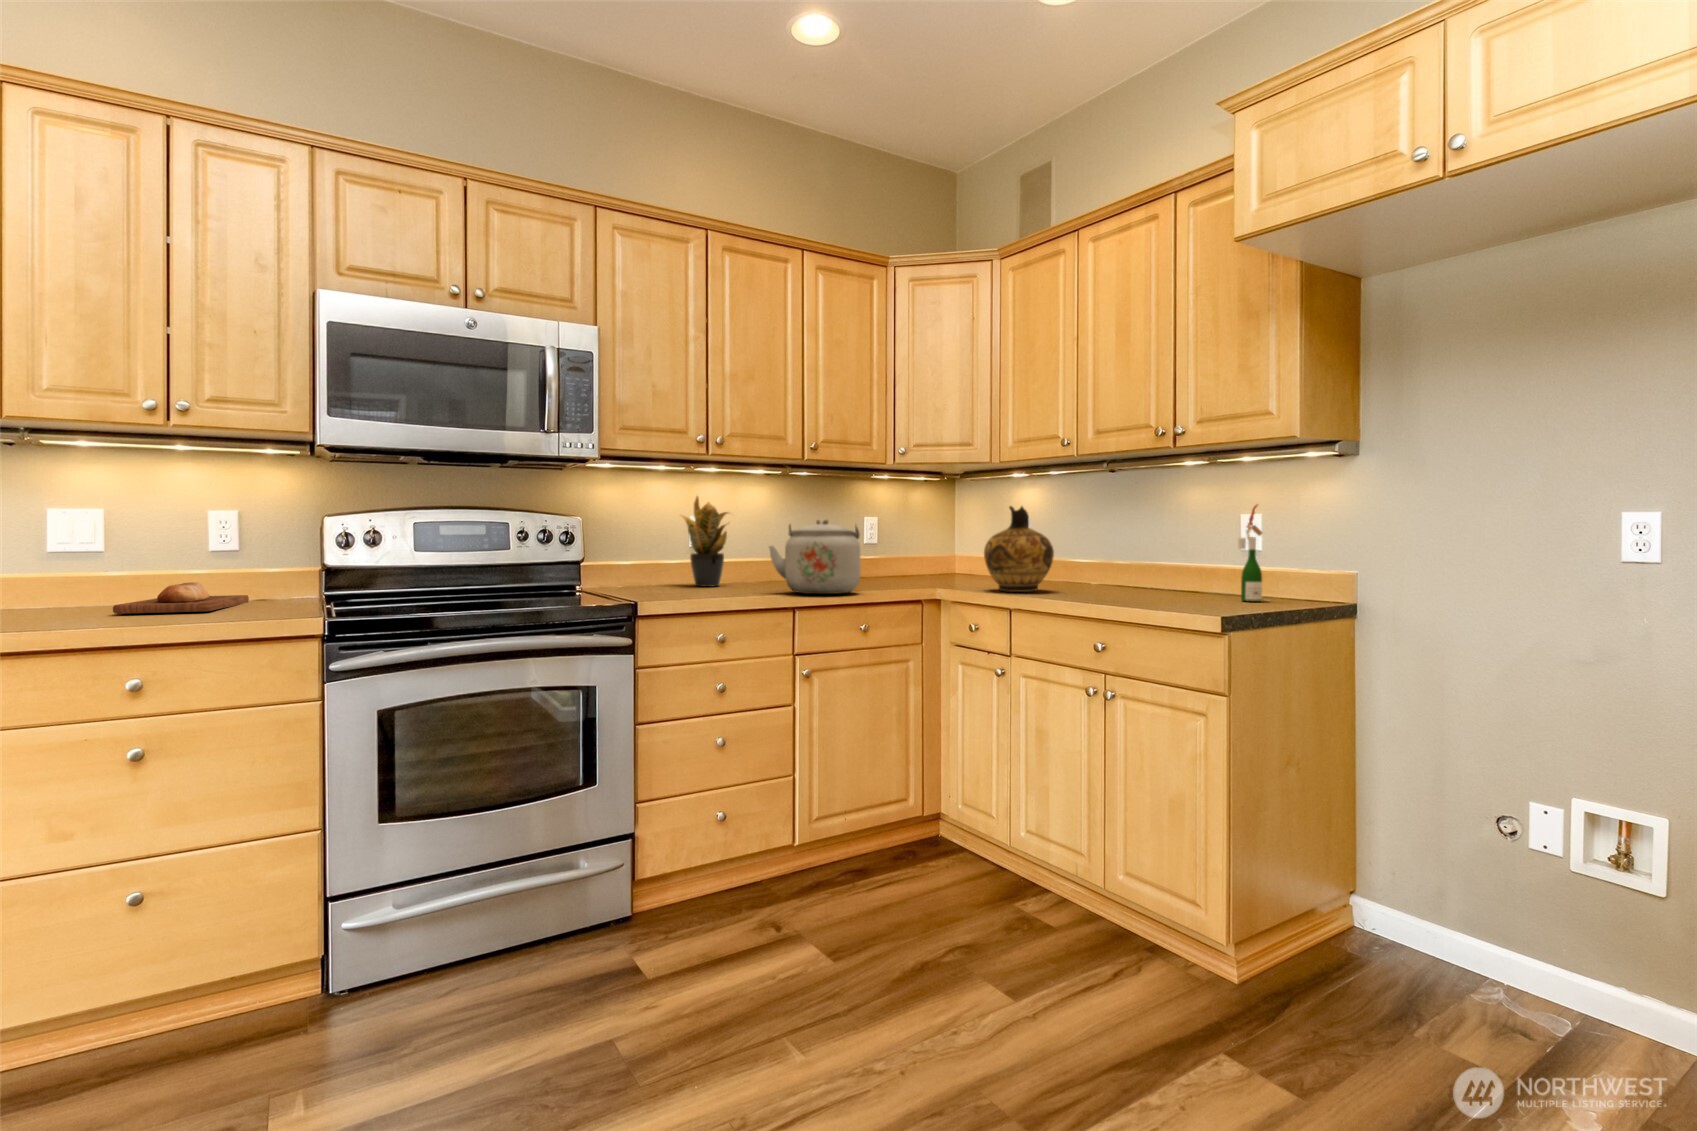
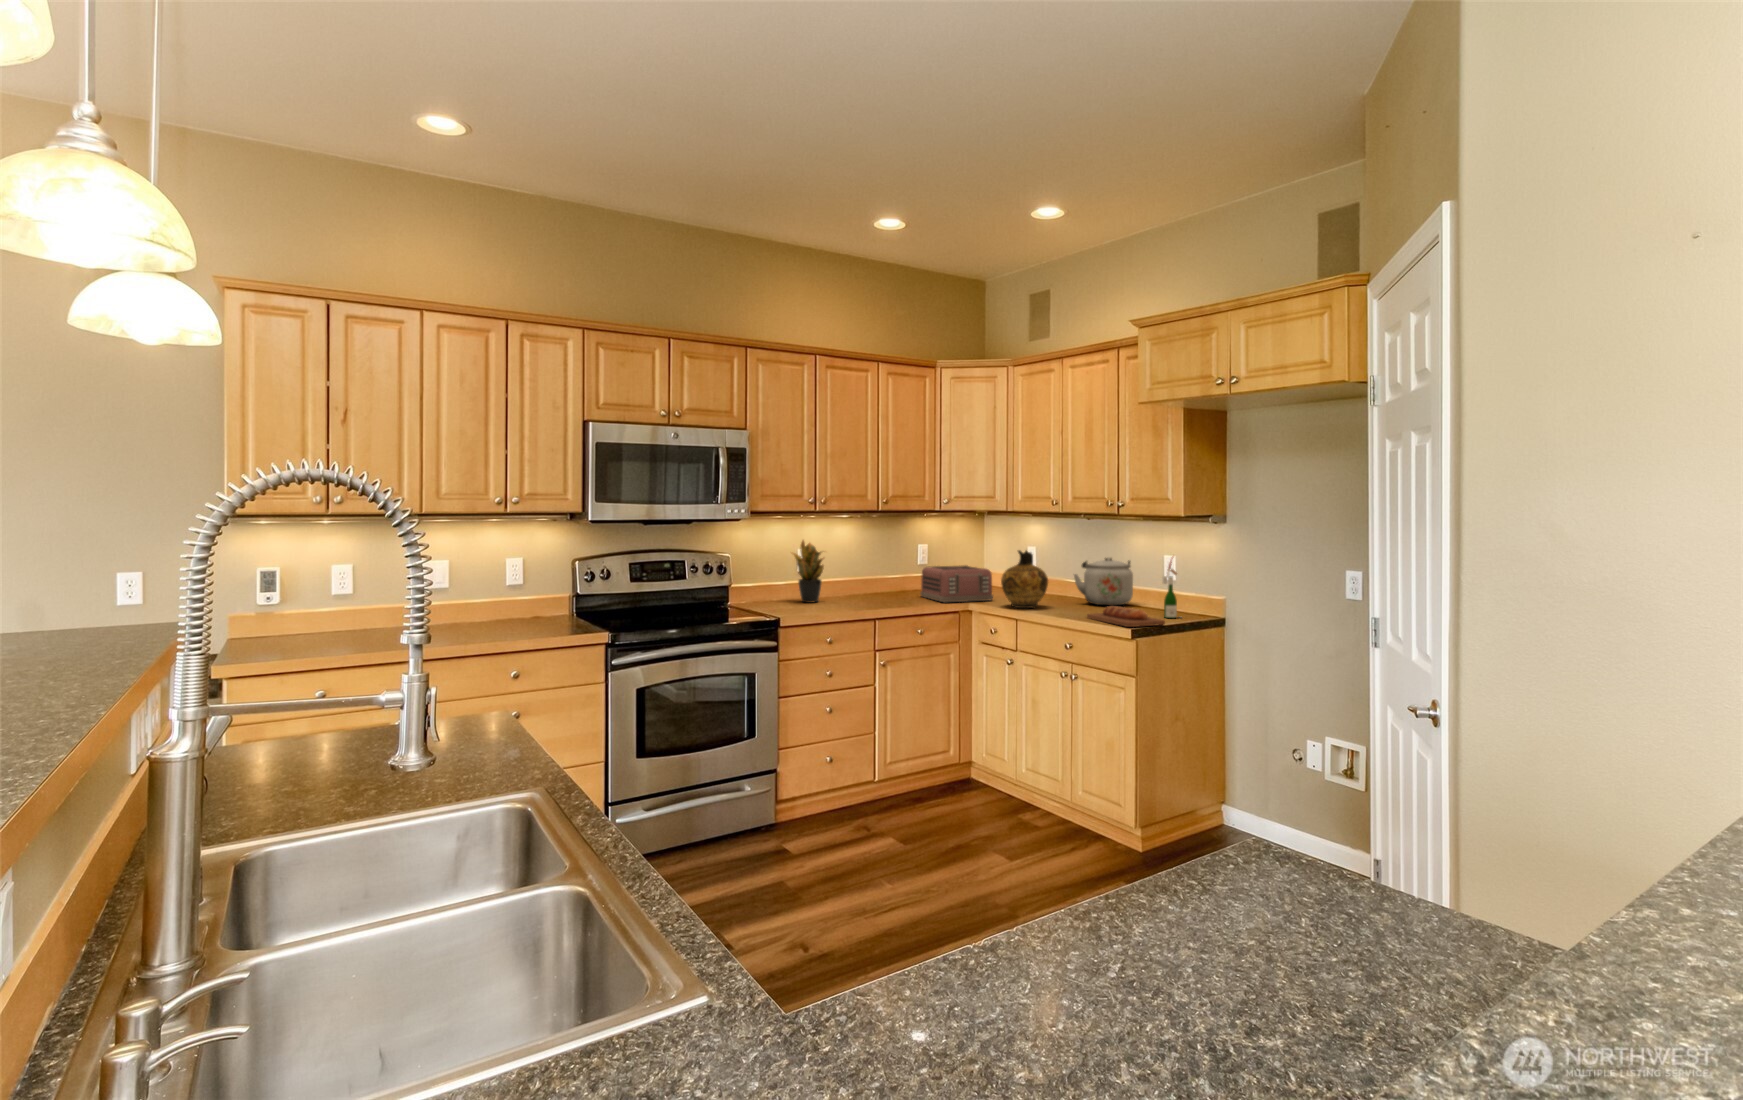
kettle: present [769,519,861,594] -> present [1074,557,1133,605]
toaster: none [866,540,970,587] -> present [920,565,993,603]
bread loaf: present [113,582,249,614] -> present [1087,606,1165,627]

